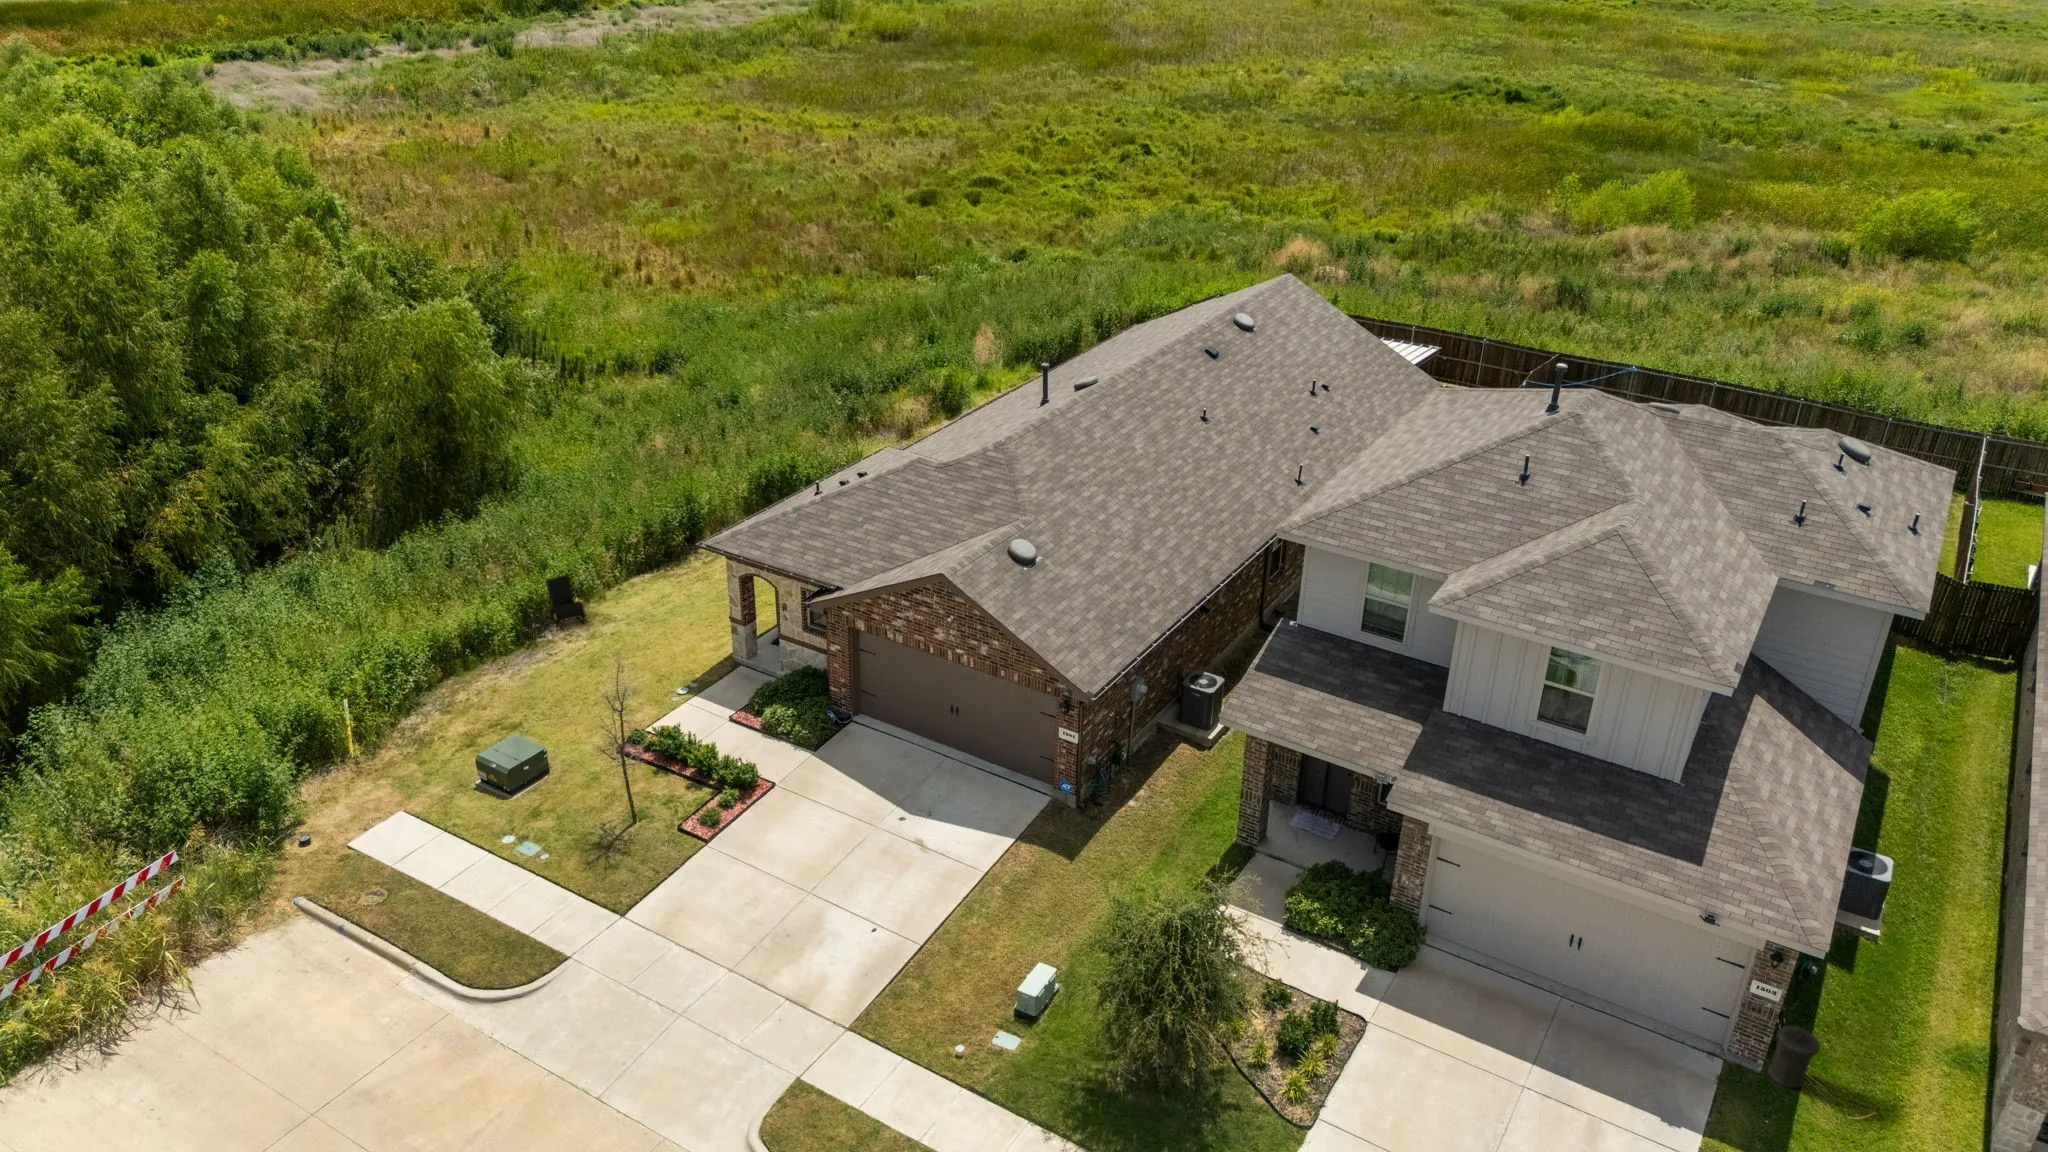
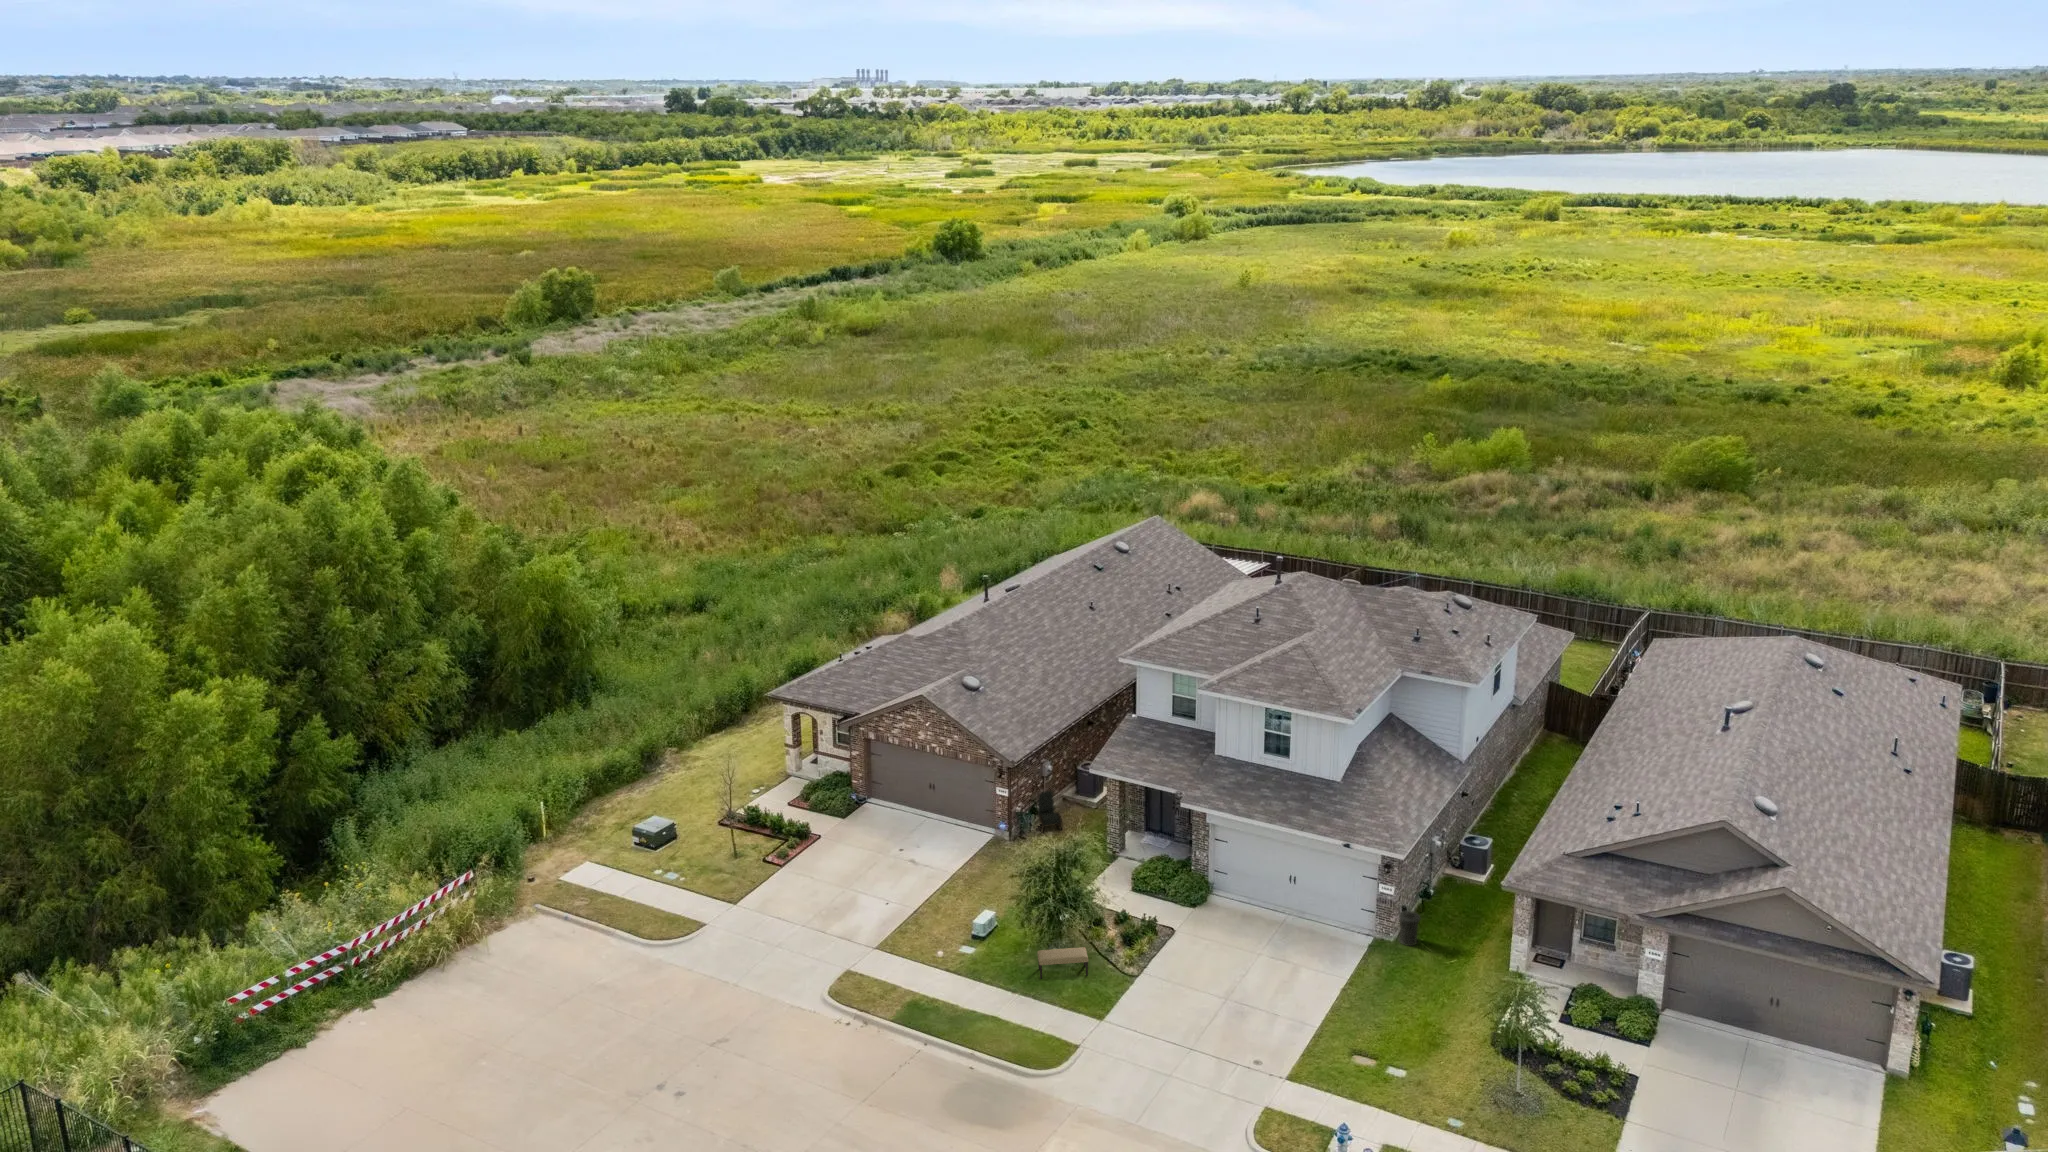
lounge chair: present [546,575,587,630] -> present [1037,791,1062,832]
bench: none [1134,1074,1226,1128] -> present [1037,947,1088,979]

